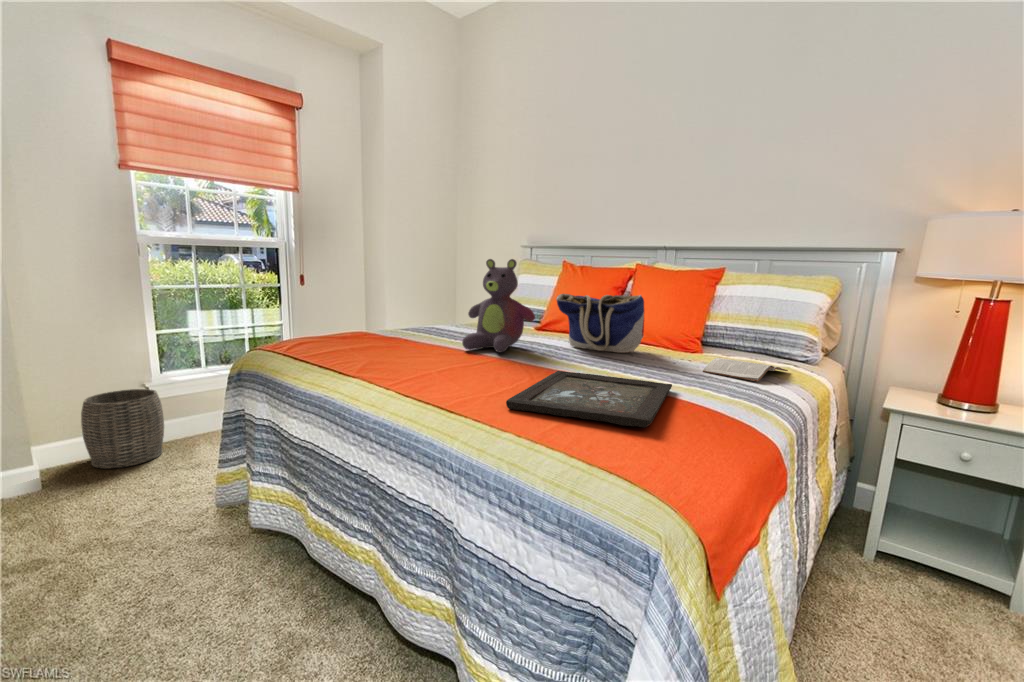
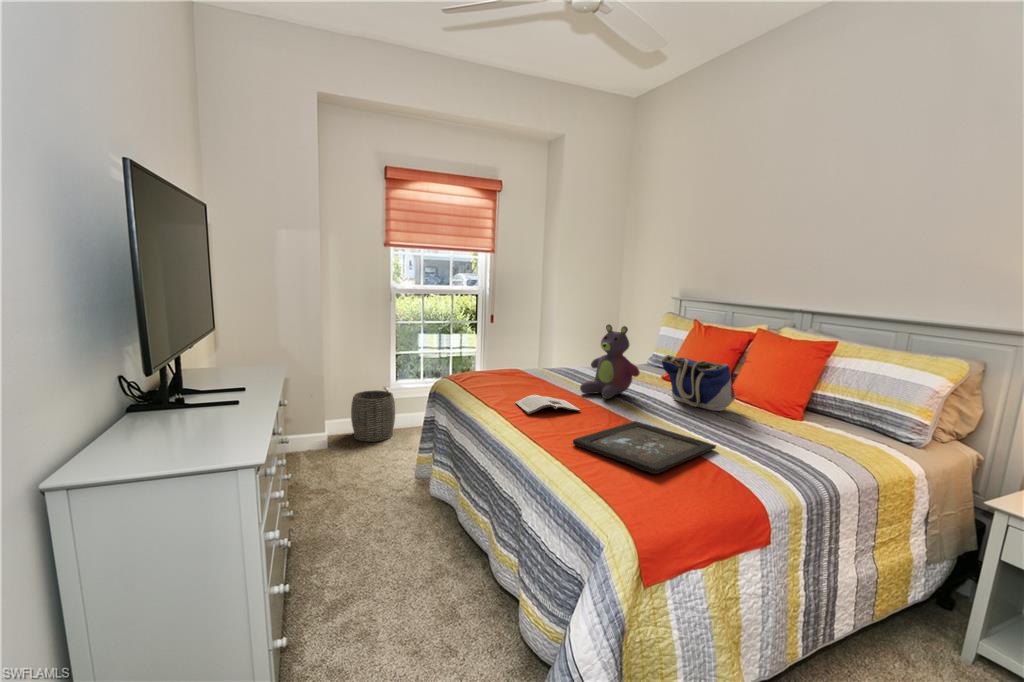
magazine: present [703,358,788,382] -> present [515,395,581,414]

